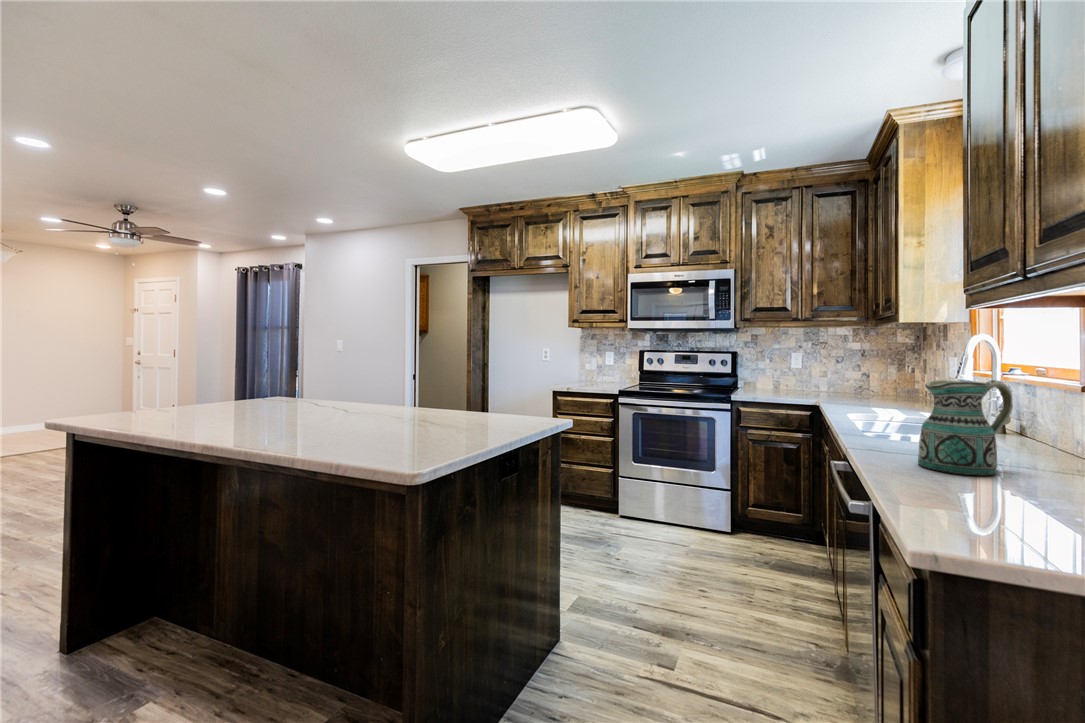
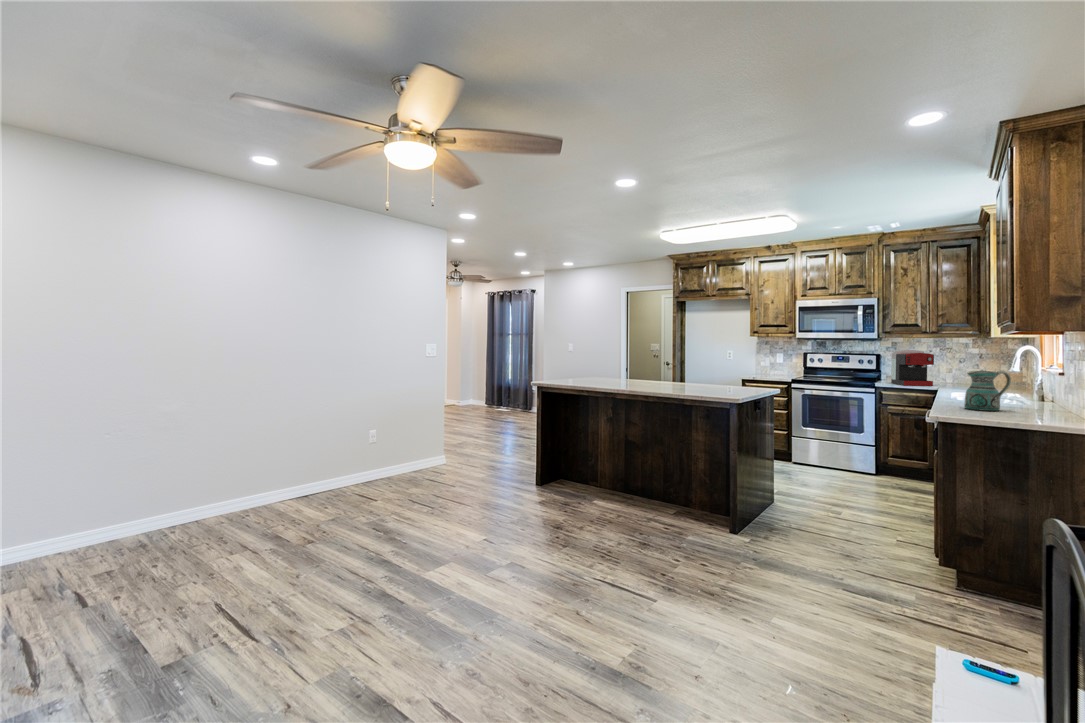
coffee maker: none [752,345,810,398] -> present [891,350,934,386]

